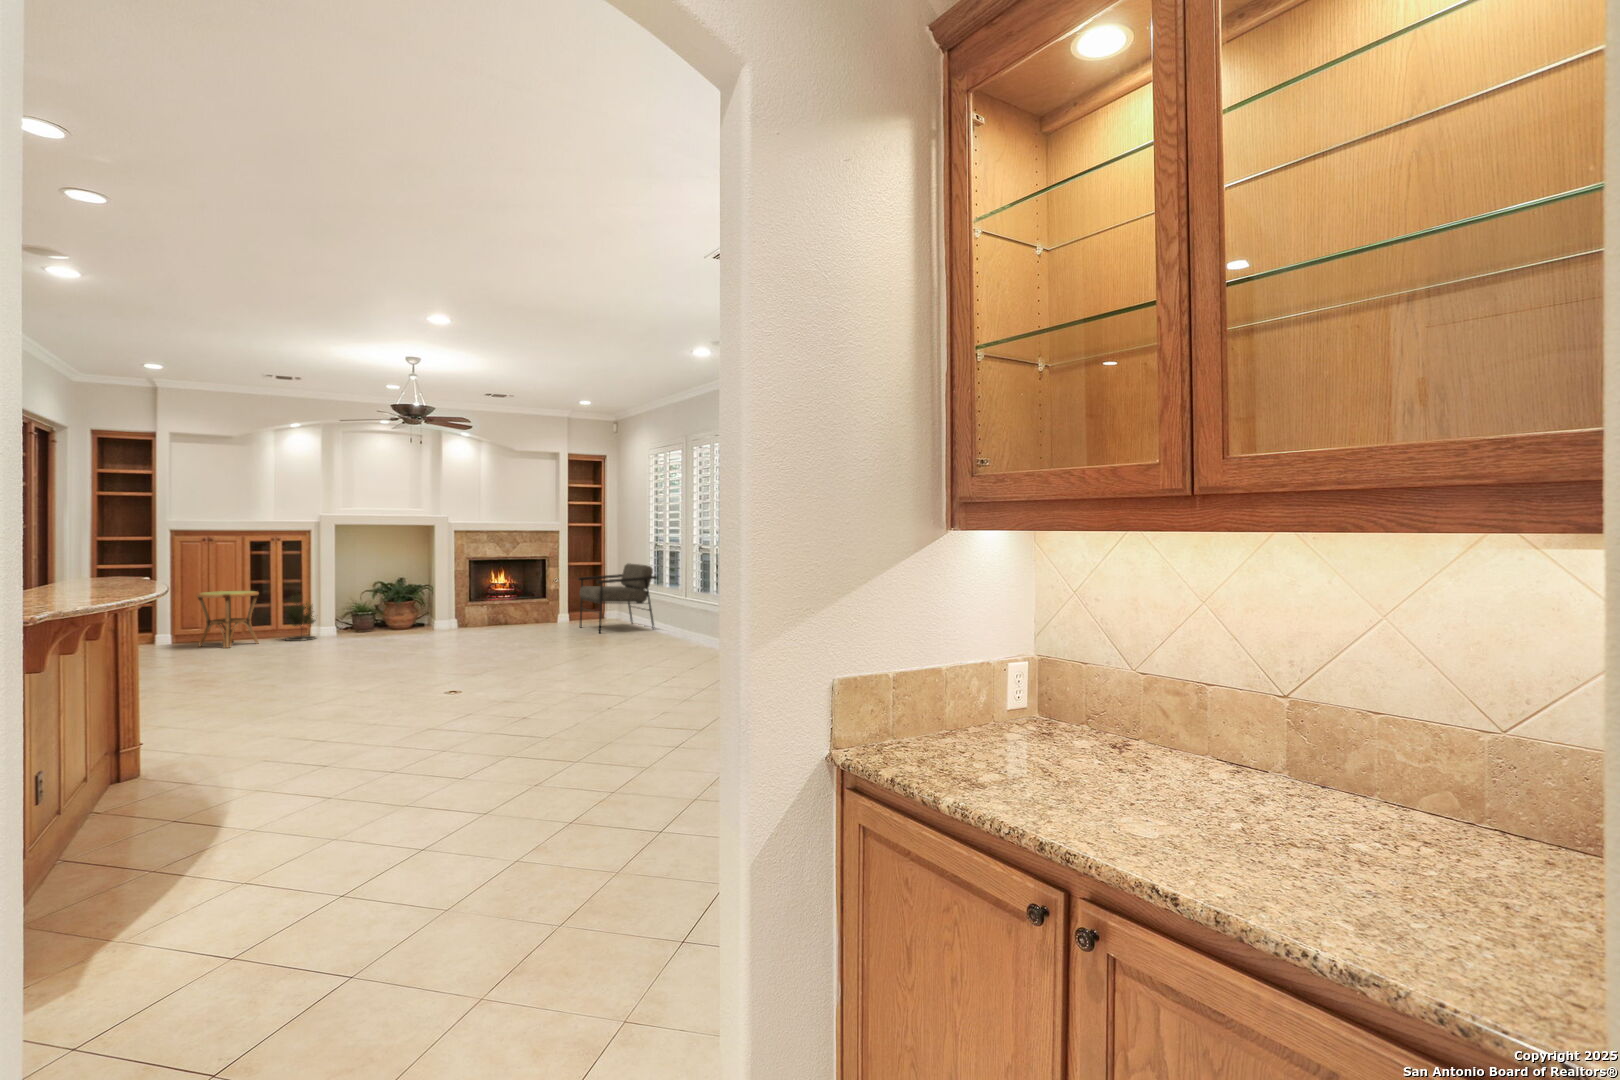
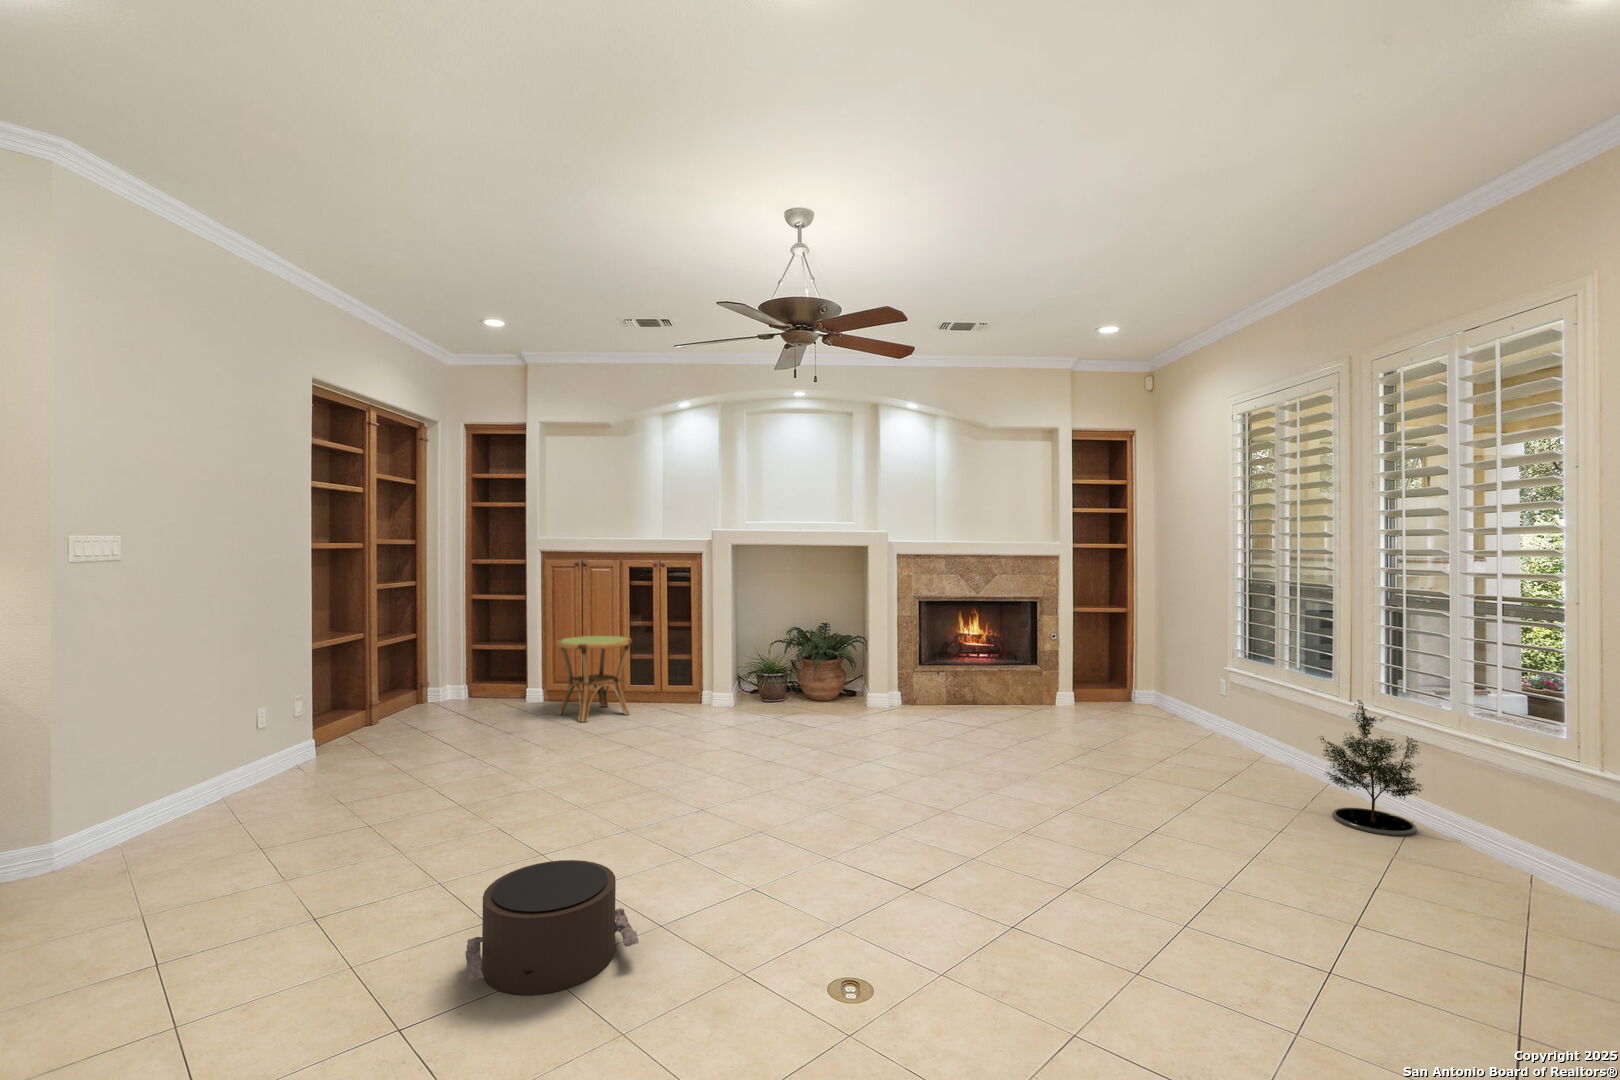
armchair: present [578,563,657,633] -> none [1096,617,1270,759]
potted tree: present [285,592,316,641] -> present [1320,700,1421,836]
pouf: none [310,655,385,691] -> present [465,860,639,995]

